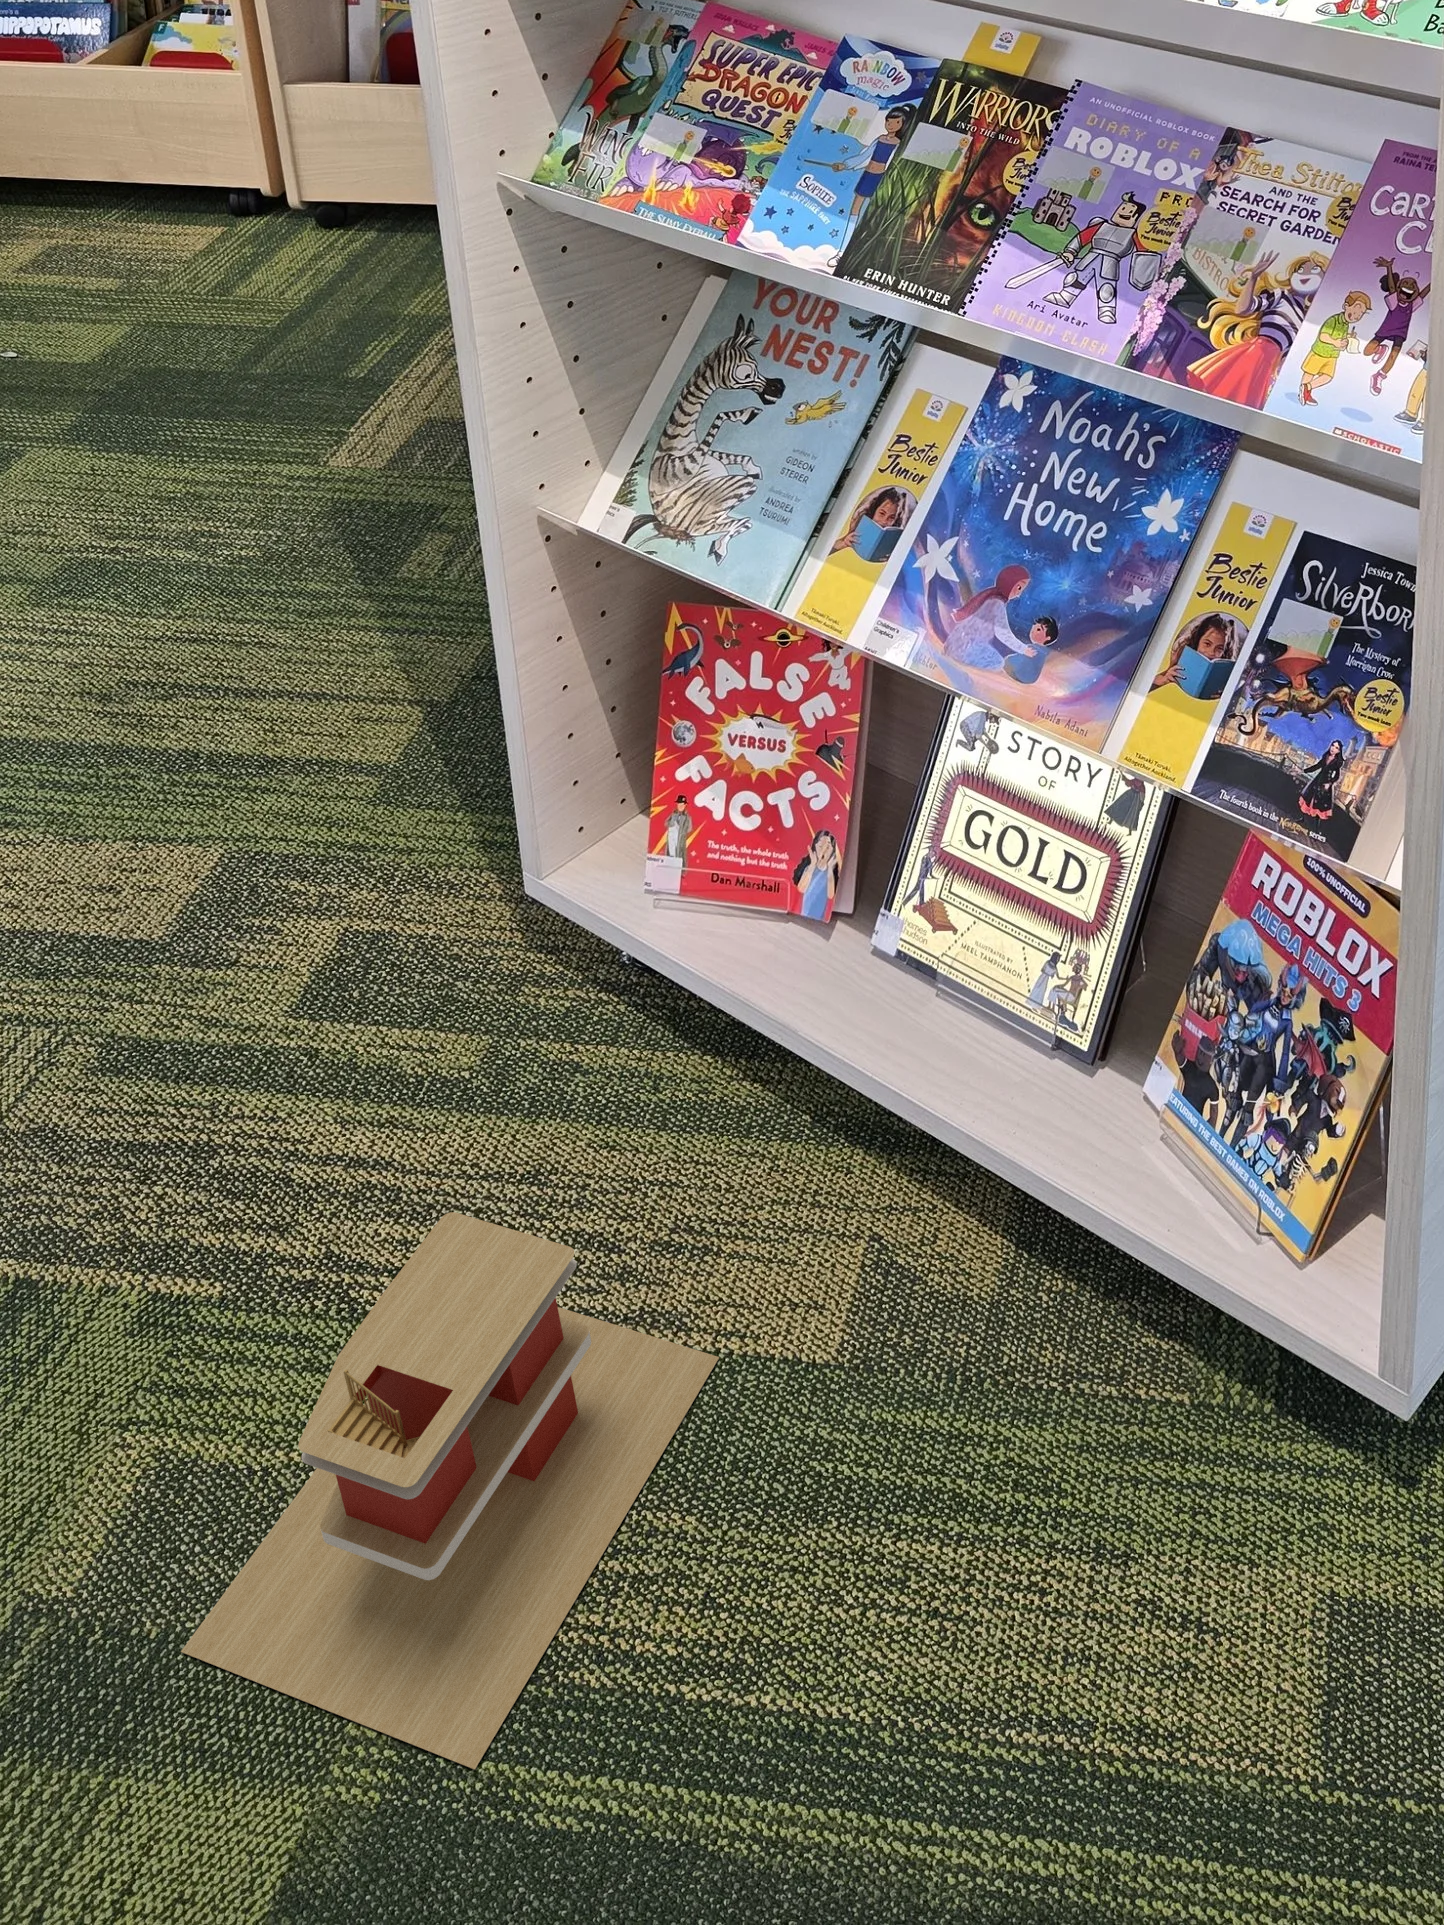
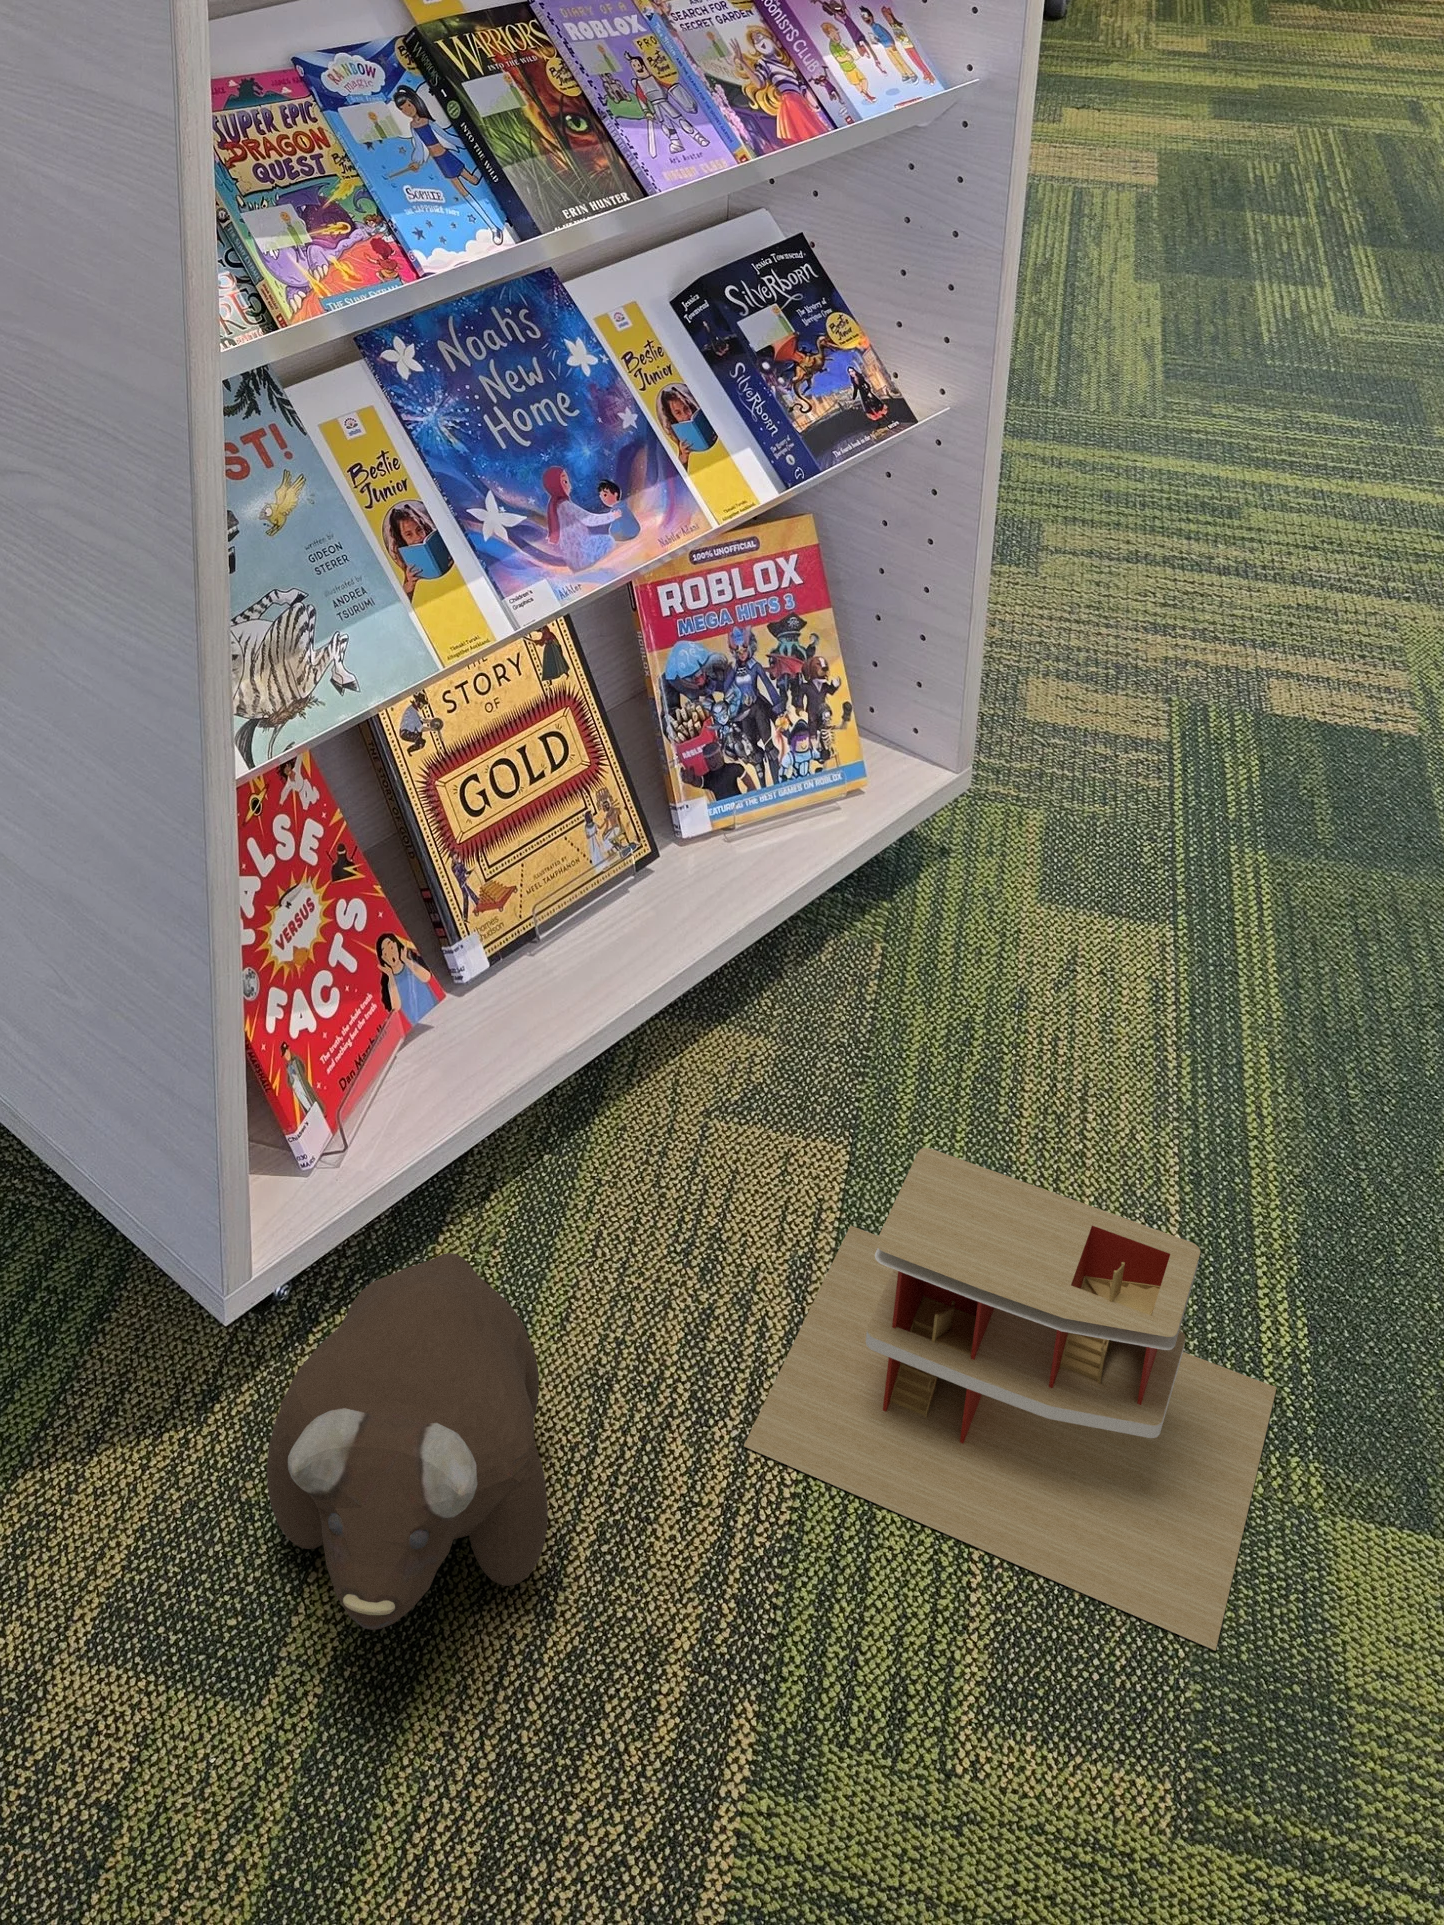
plush toy: none [214,869,546,1136] -> present [267,1253,548,1630]

